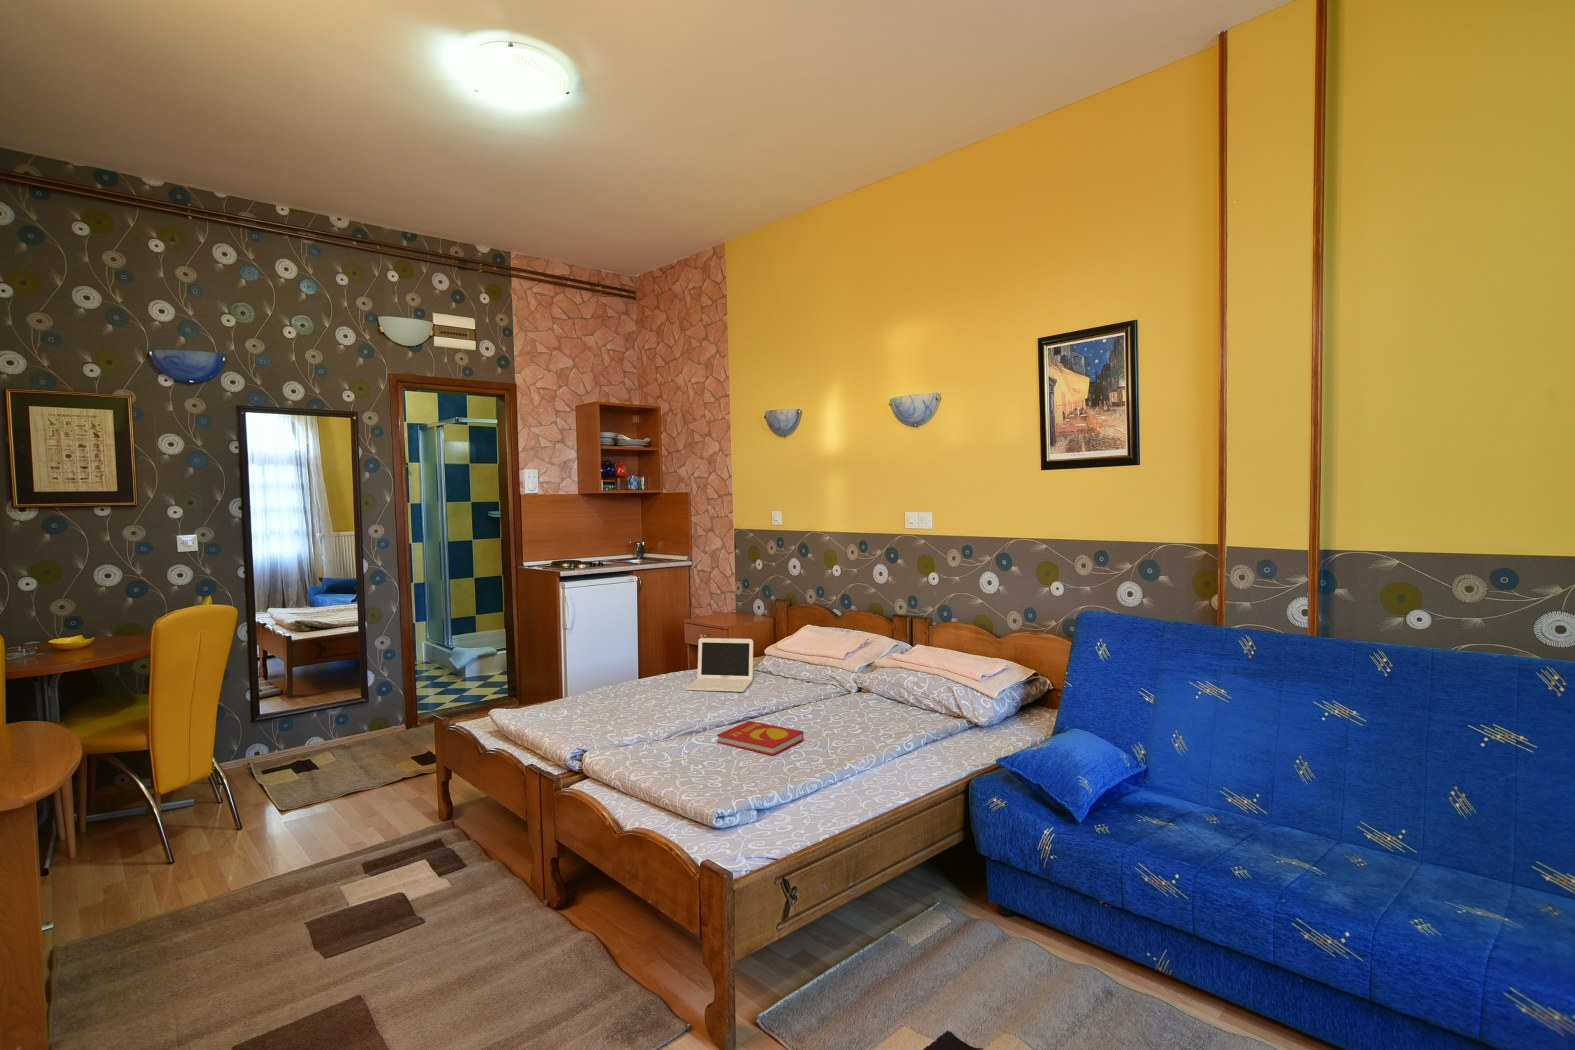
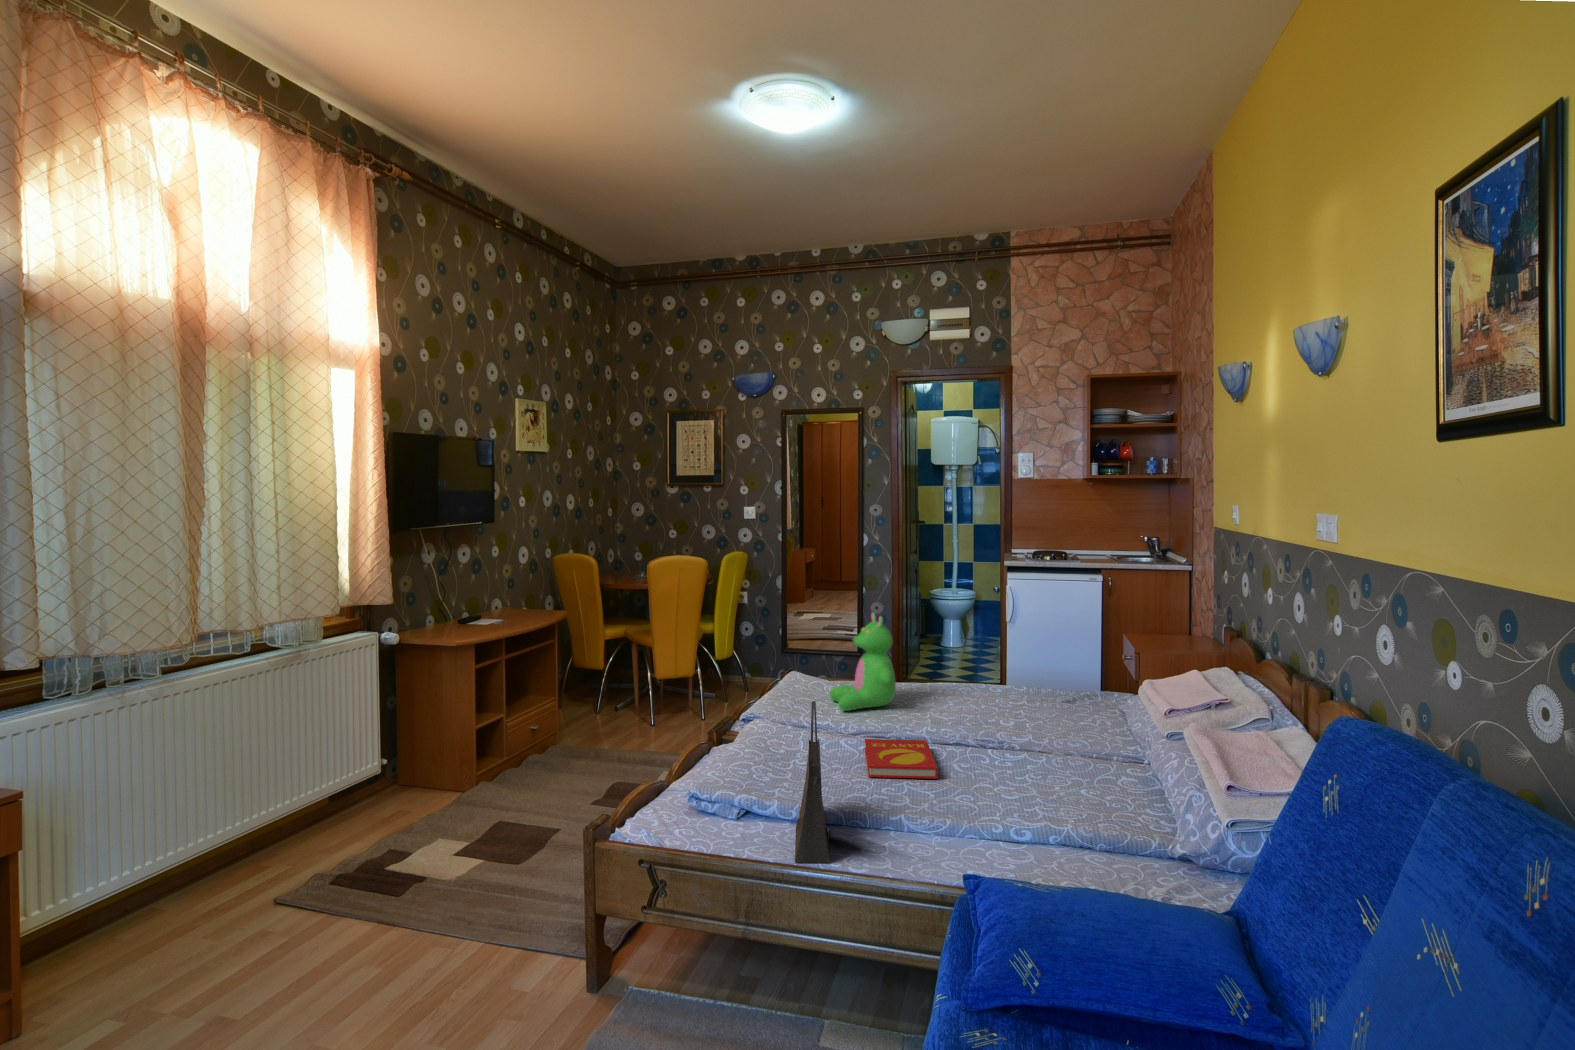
teddy bear: none [593,630,665,726] -> present [830,612,896,711]
laptop: present [686,638,753,692] -> none [983,648,1079,721]
handbag: none [802,692,871,817] -> present [795,701,830,863]

